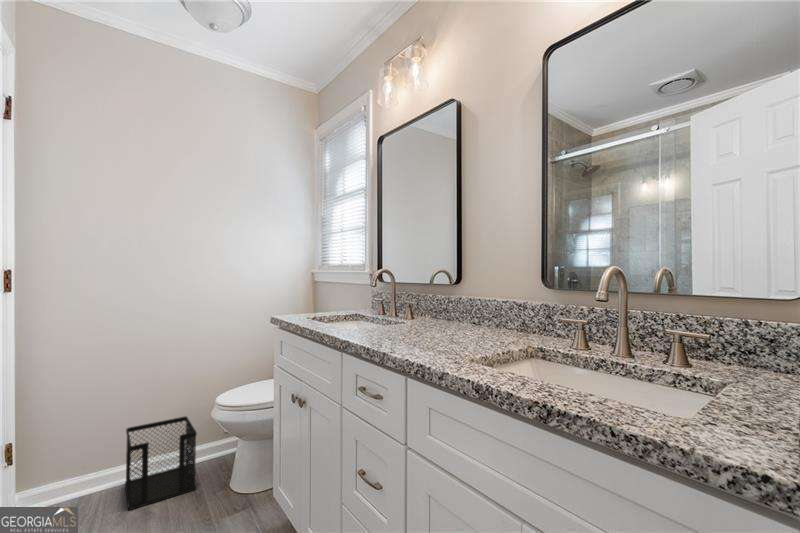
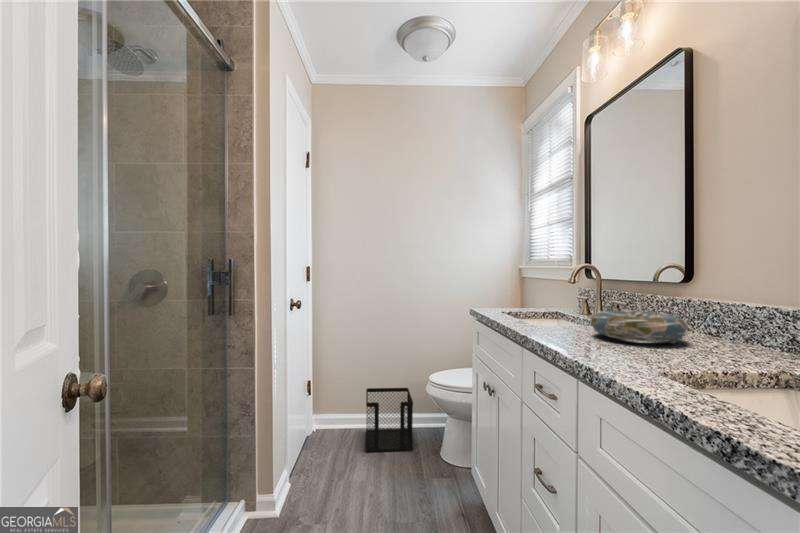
decorative bowl: none [399,309,470,337] -> present [590,309,687,343]

